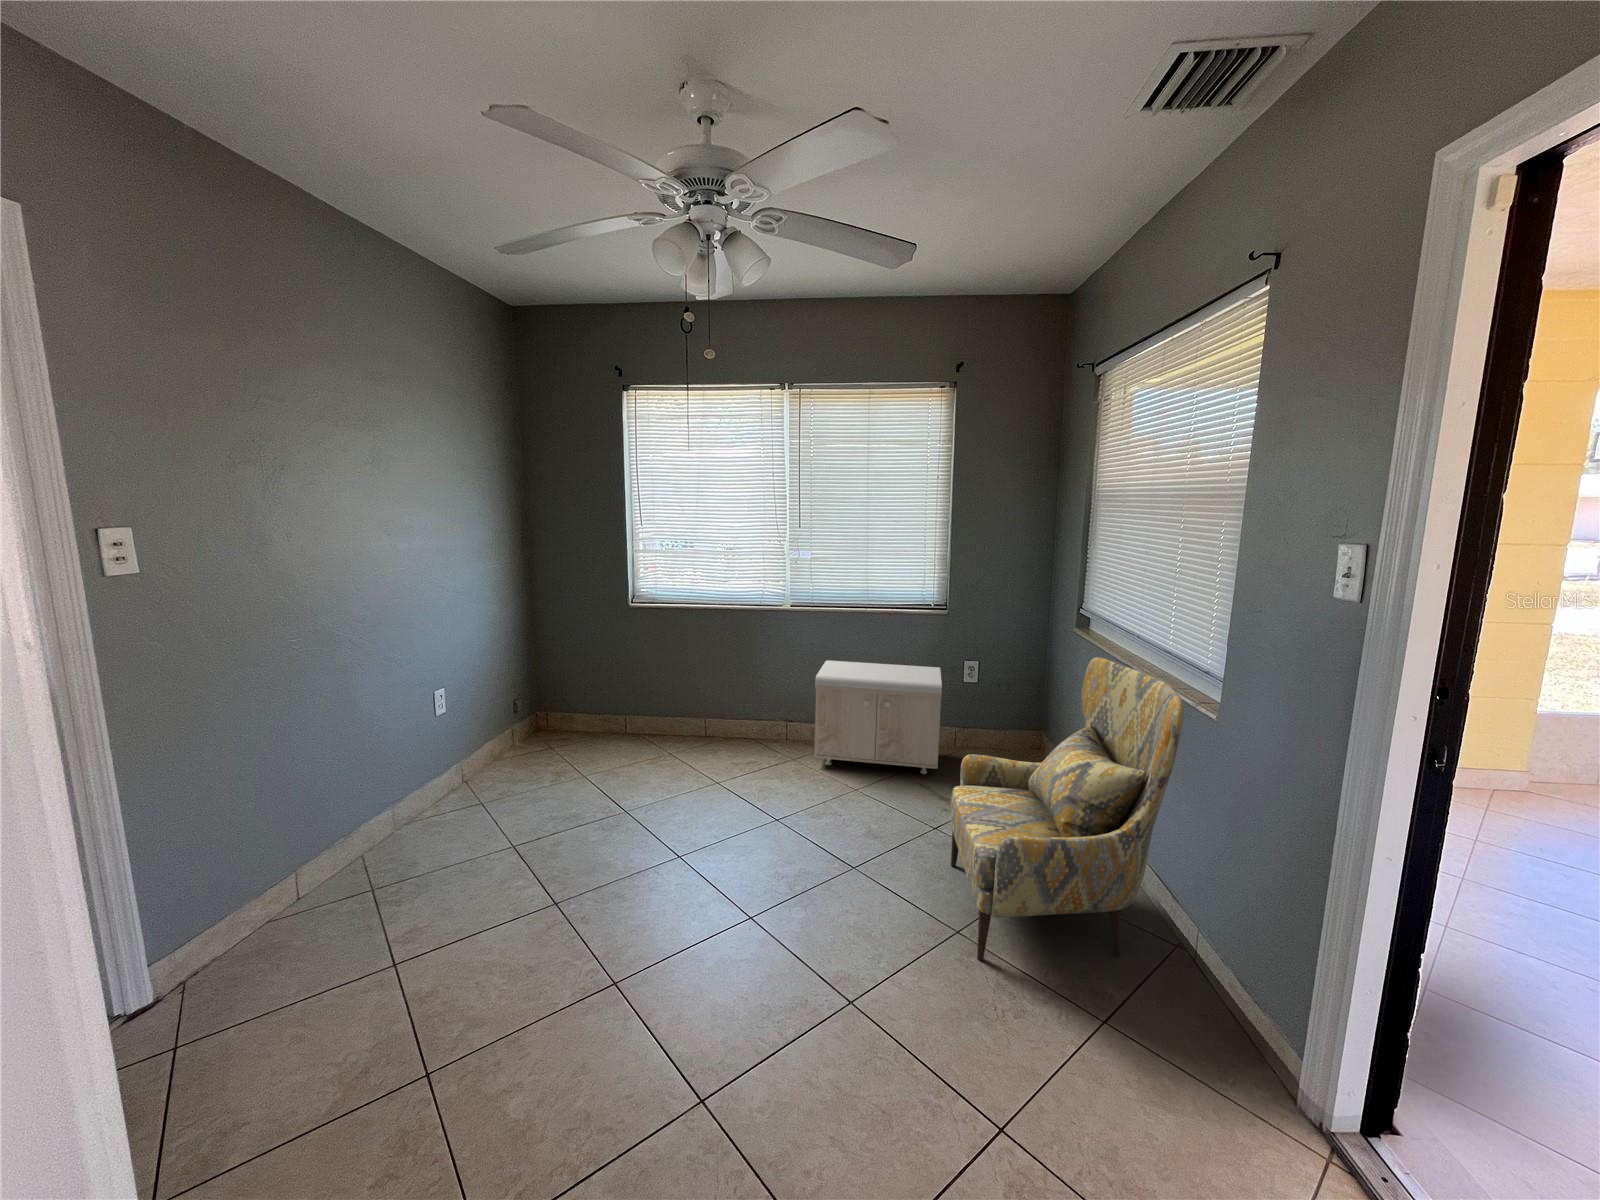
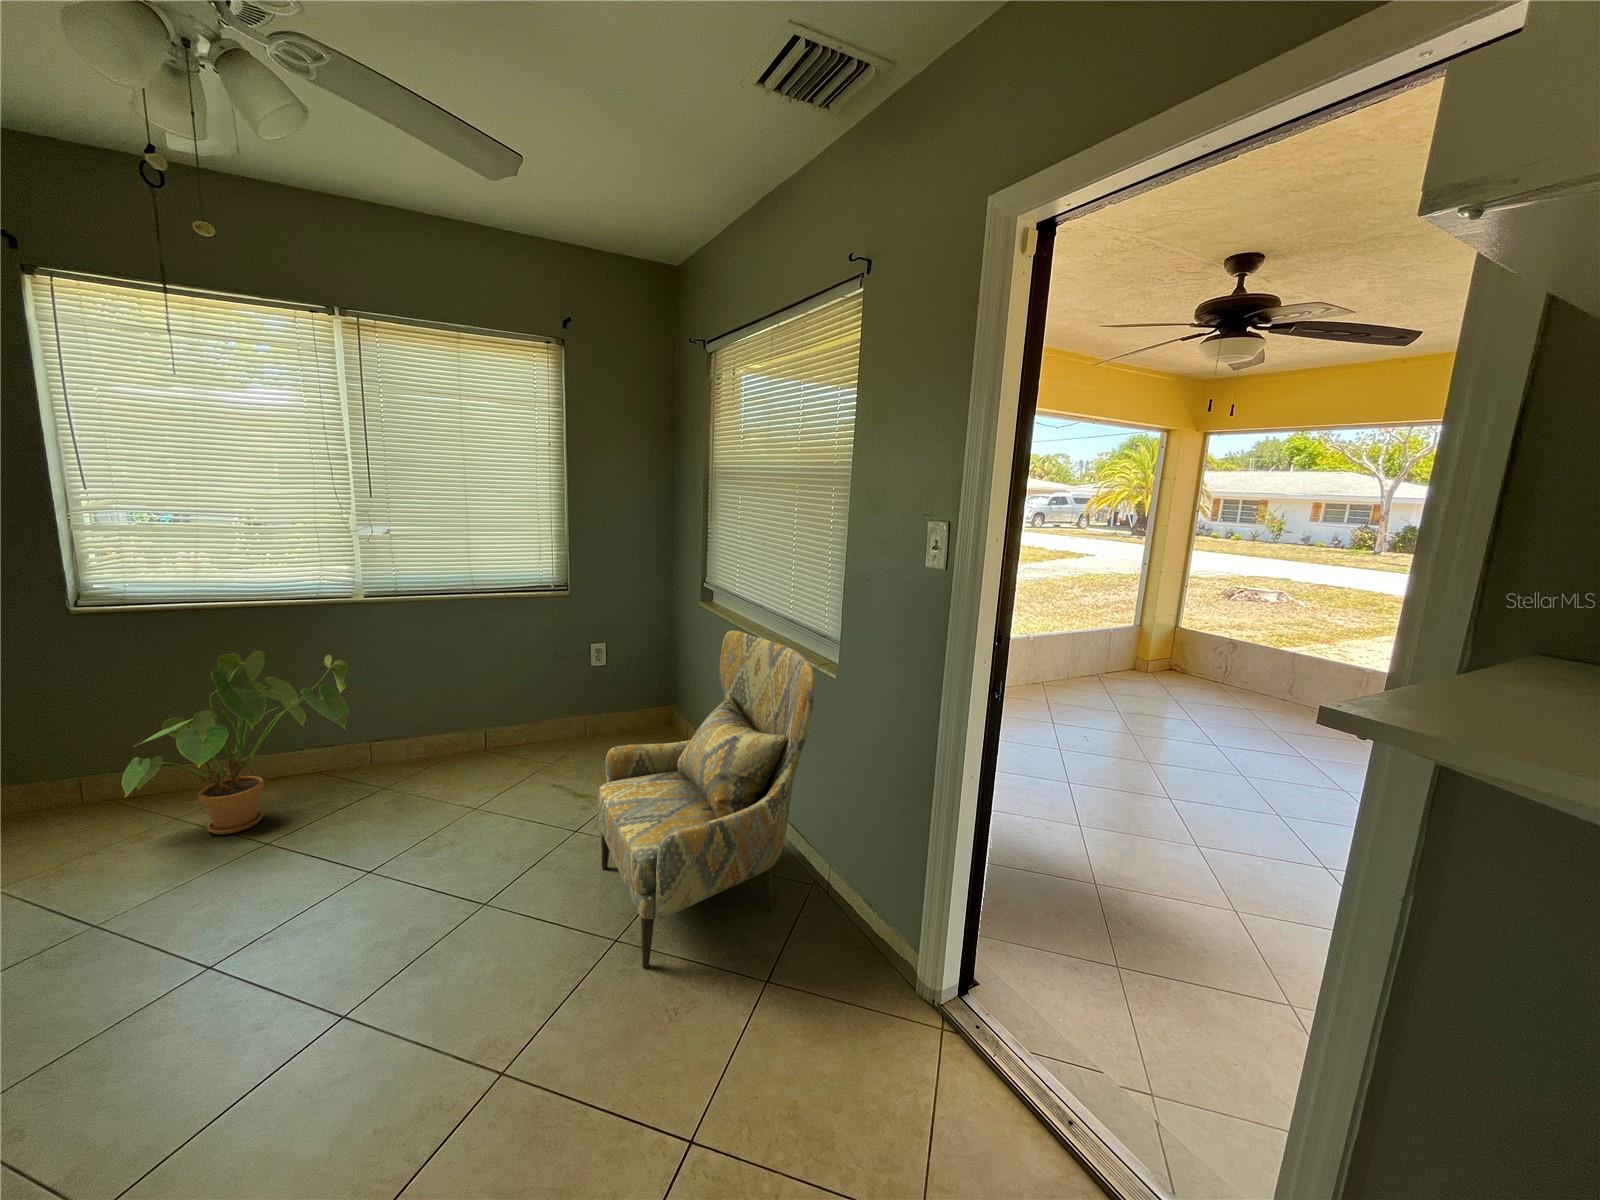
house plant: none [650,639,775,767] -> present [122,651,348,834]
storage bench: present [814,660,942,774] -> none [412,653,576,786]

